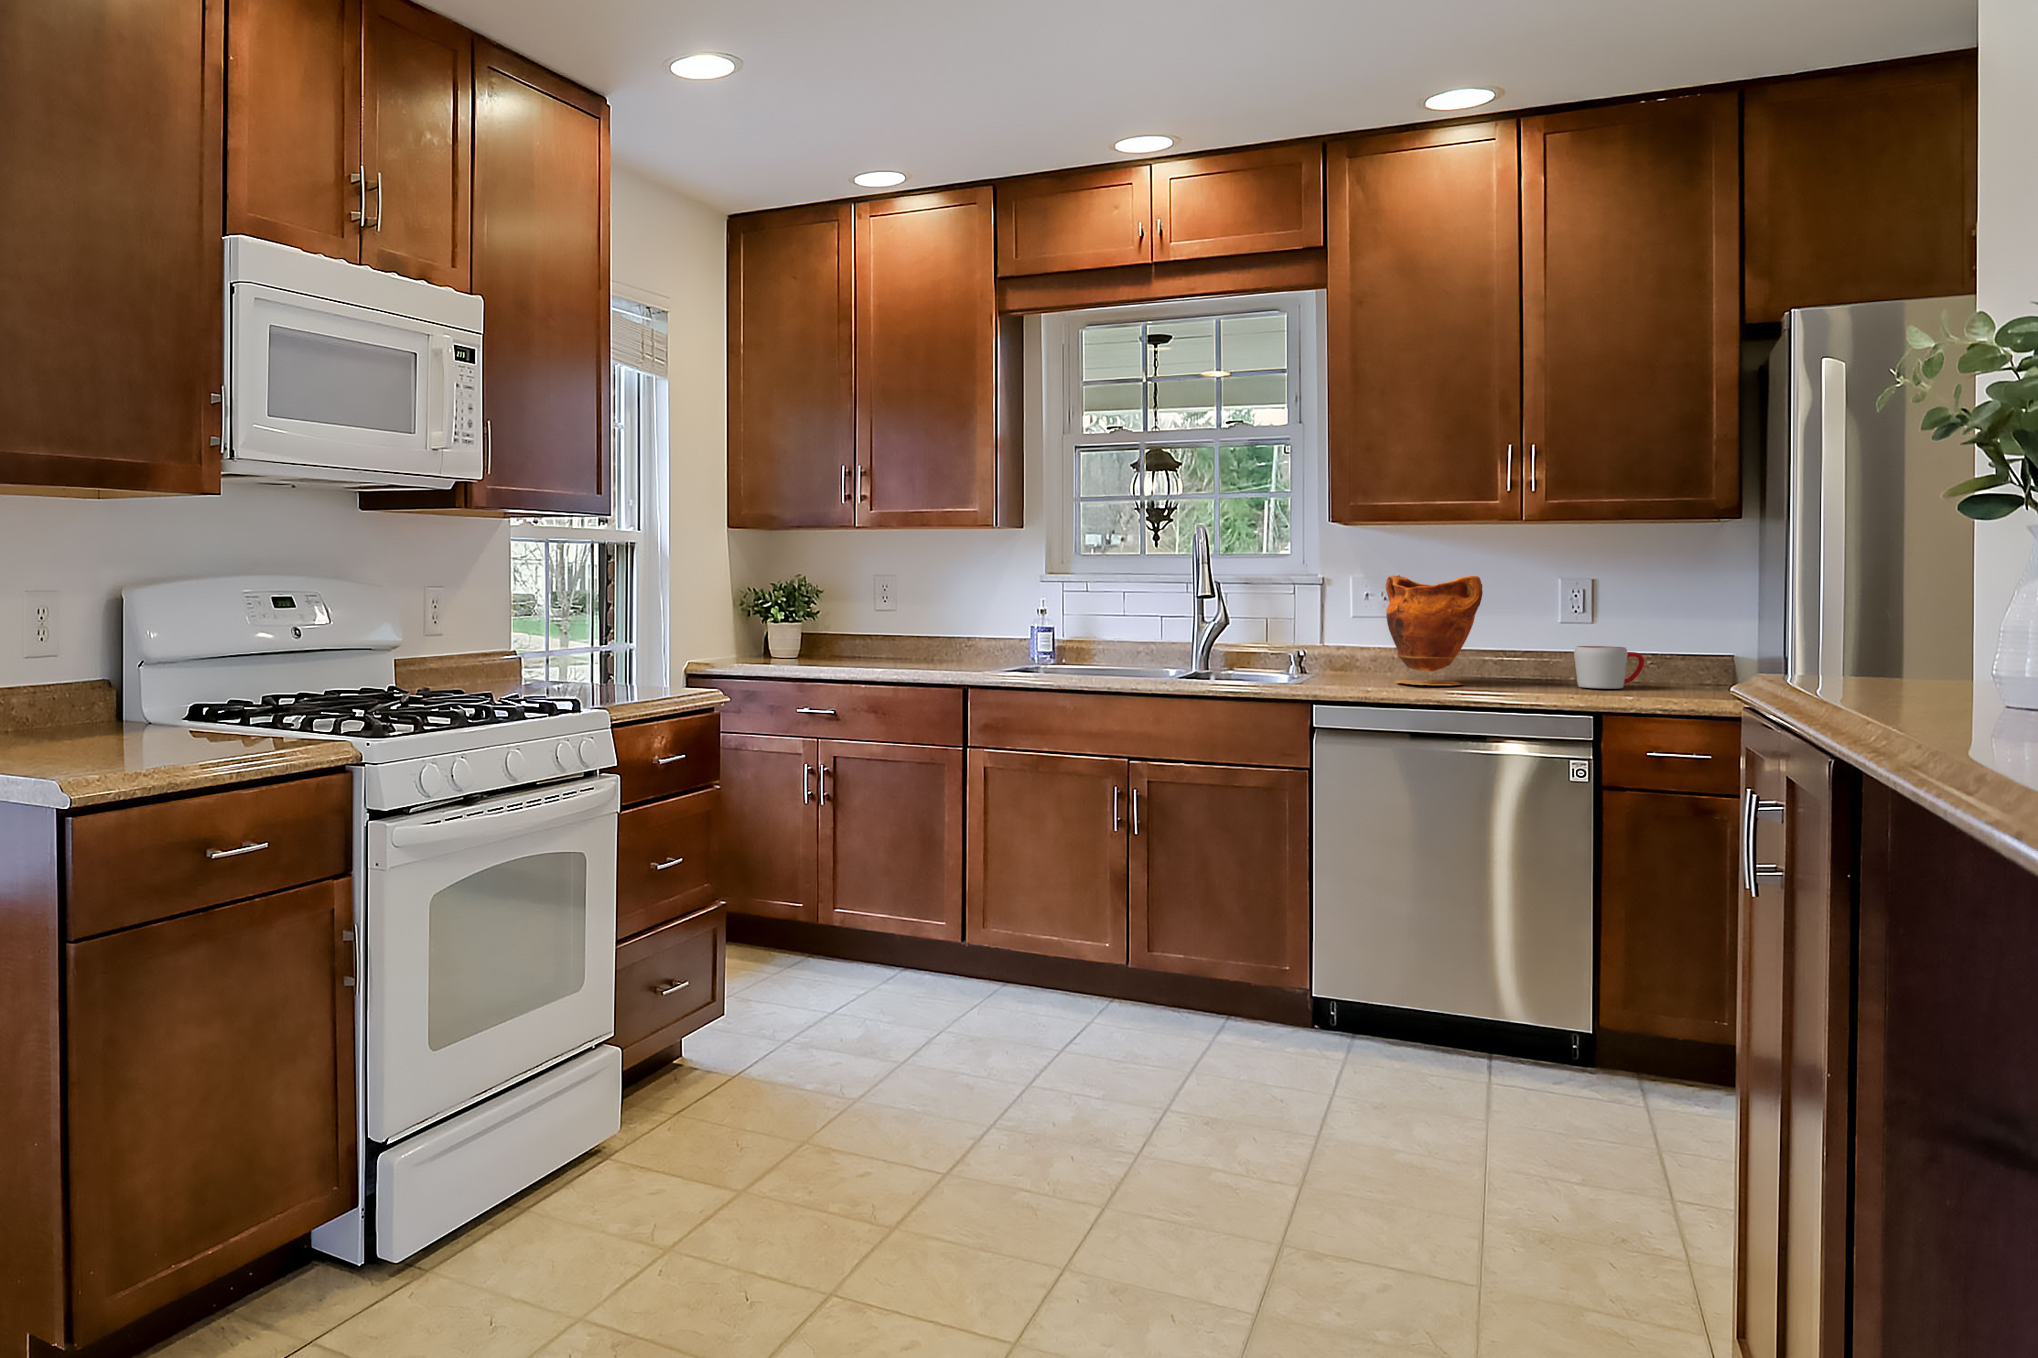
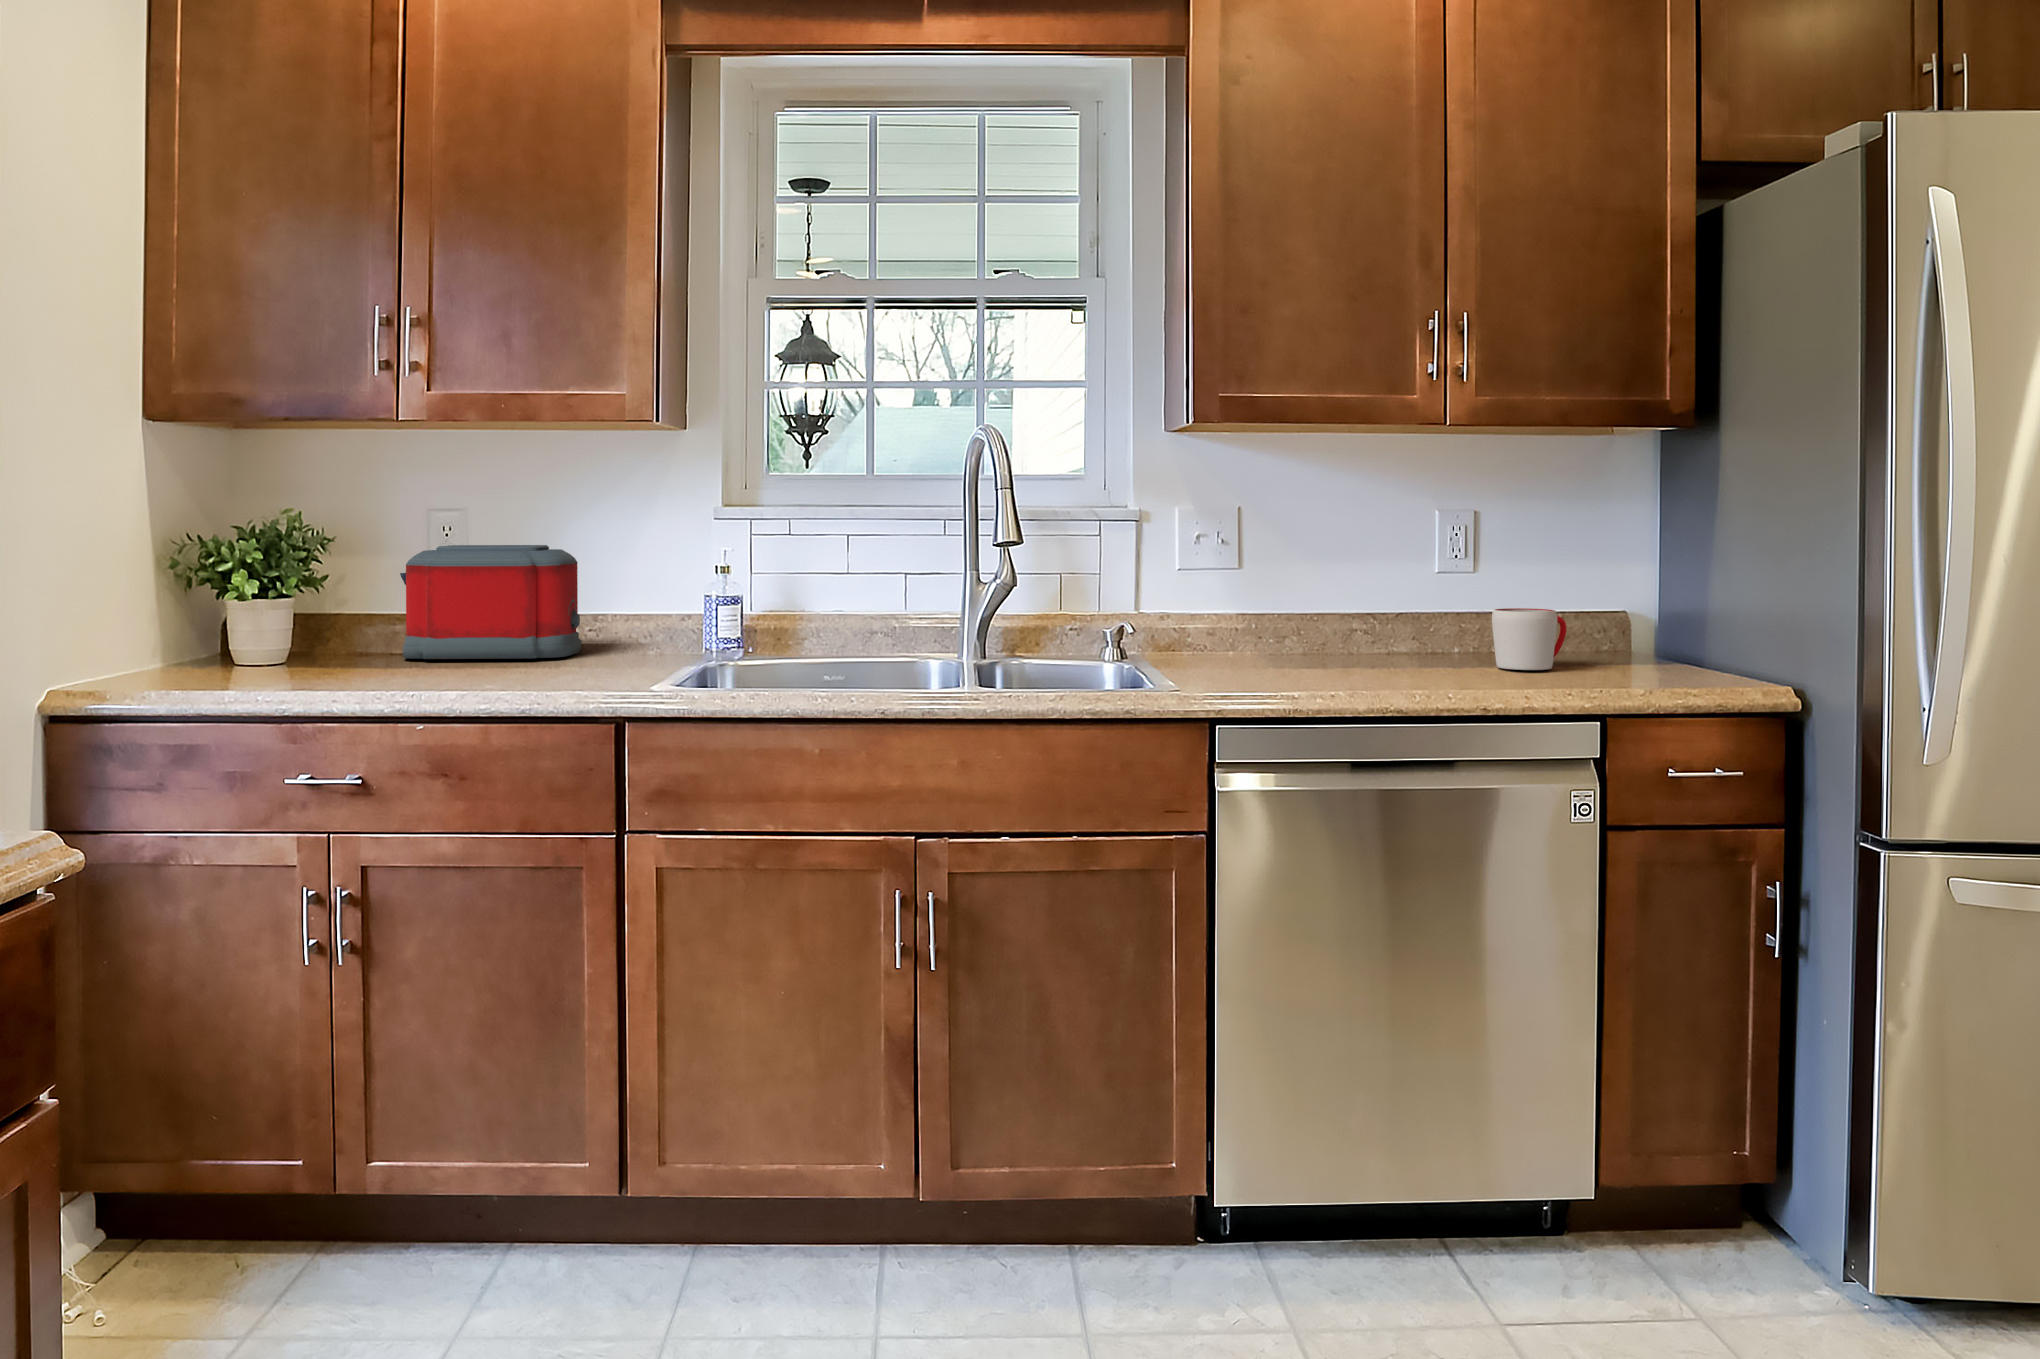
vase: present [1386,576,1483,685] -> none [1251,508,1397,676]
toaster: none [857,596,957,660] -> present [400,545,581,659]

